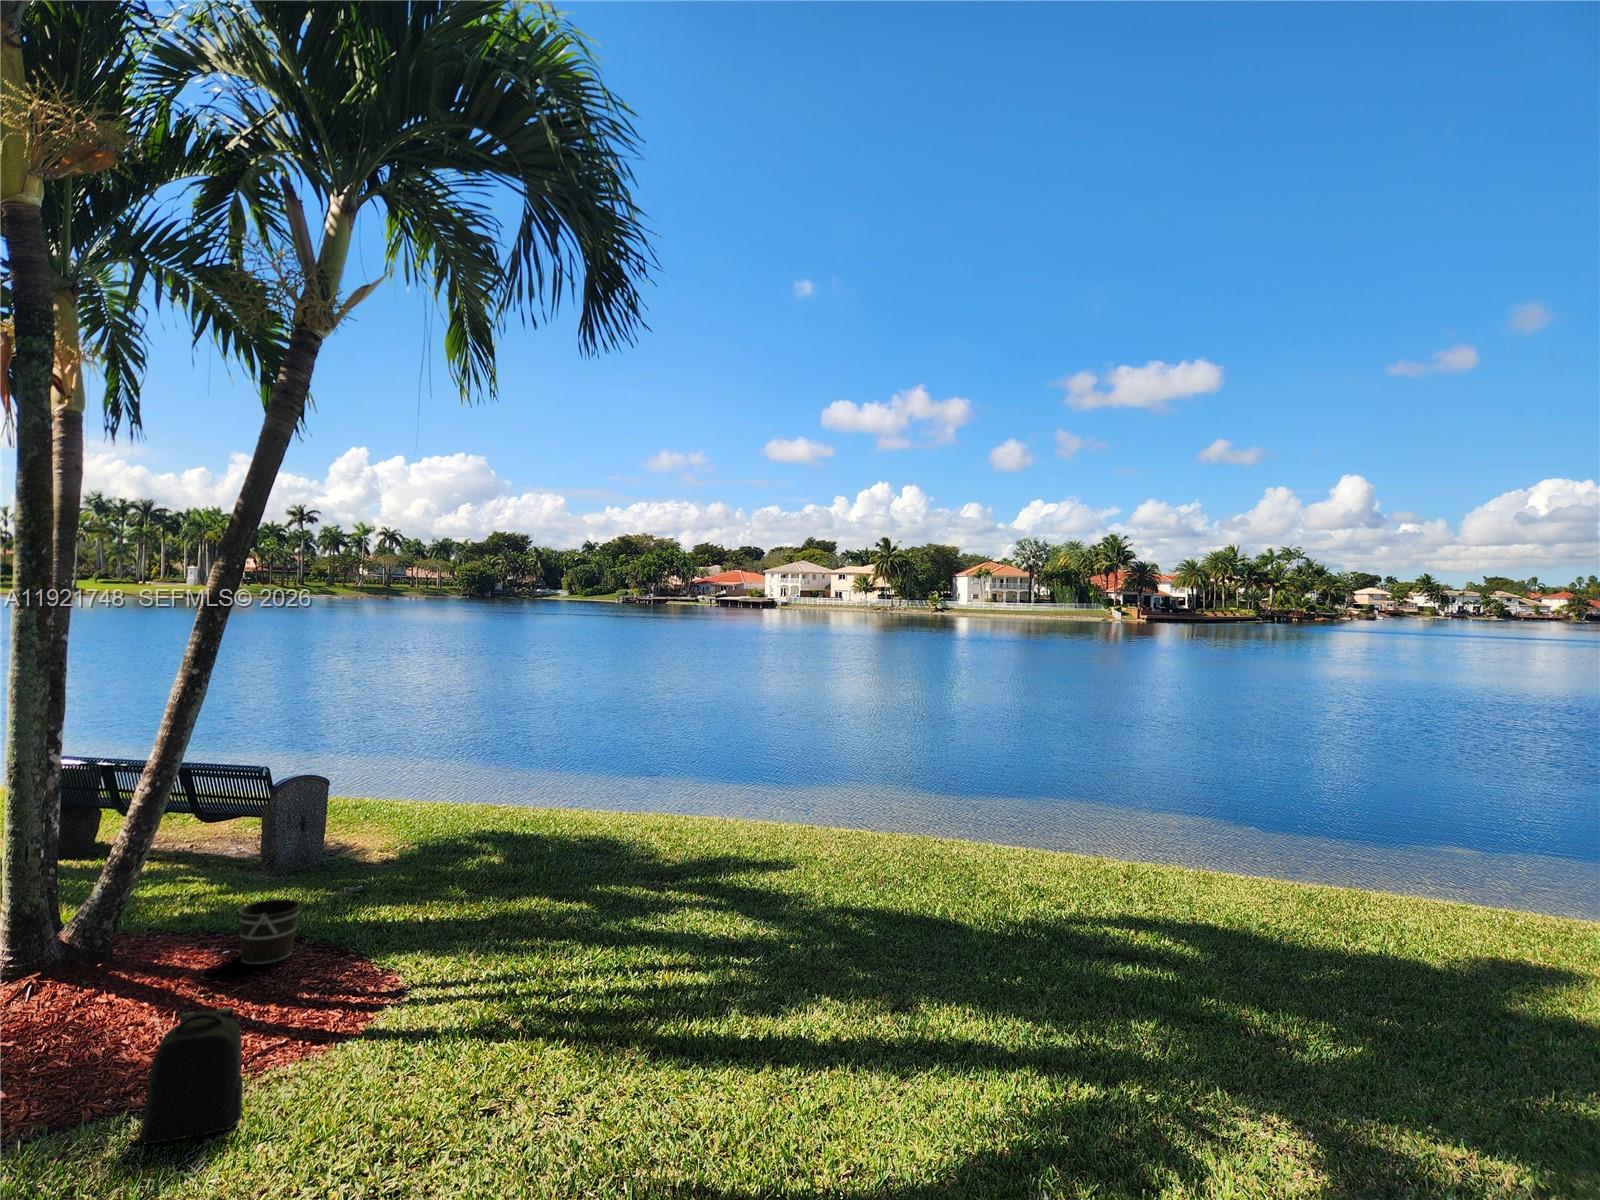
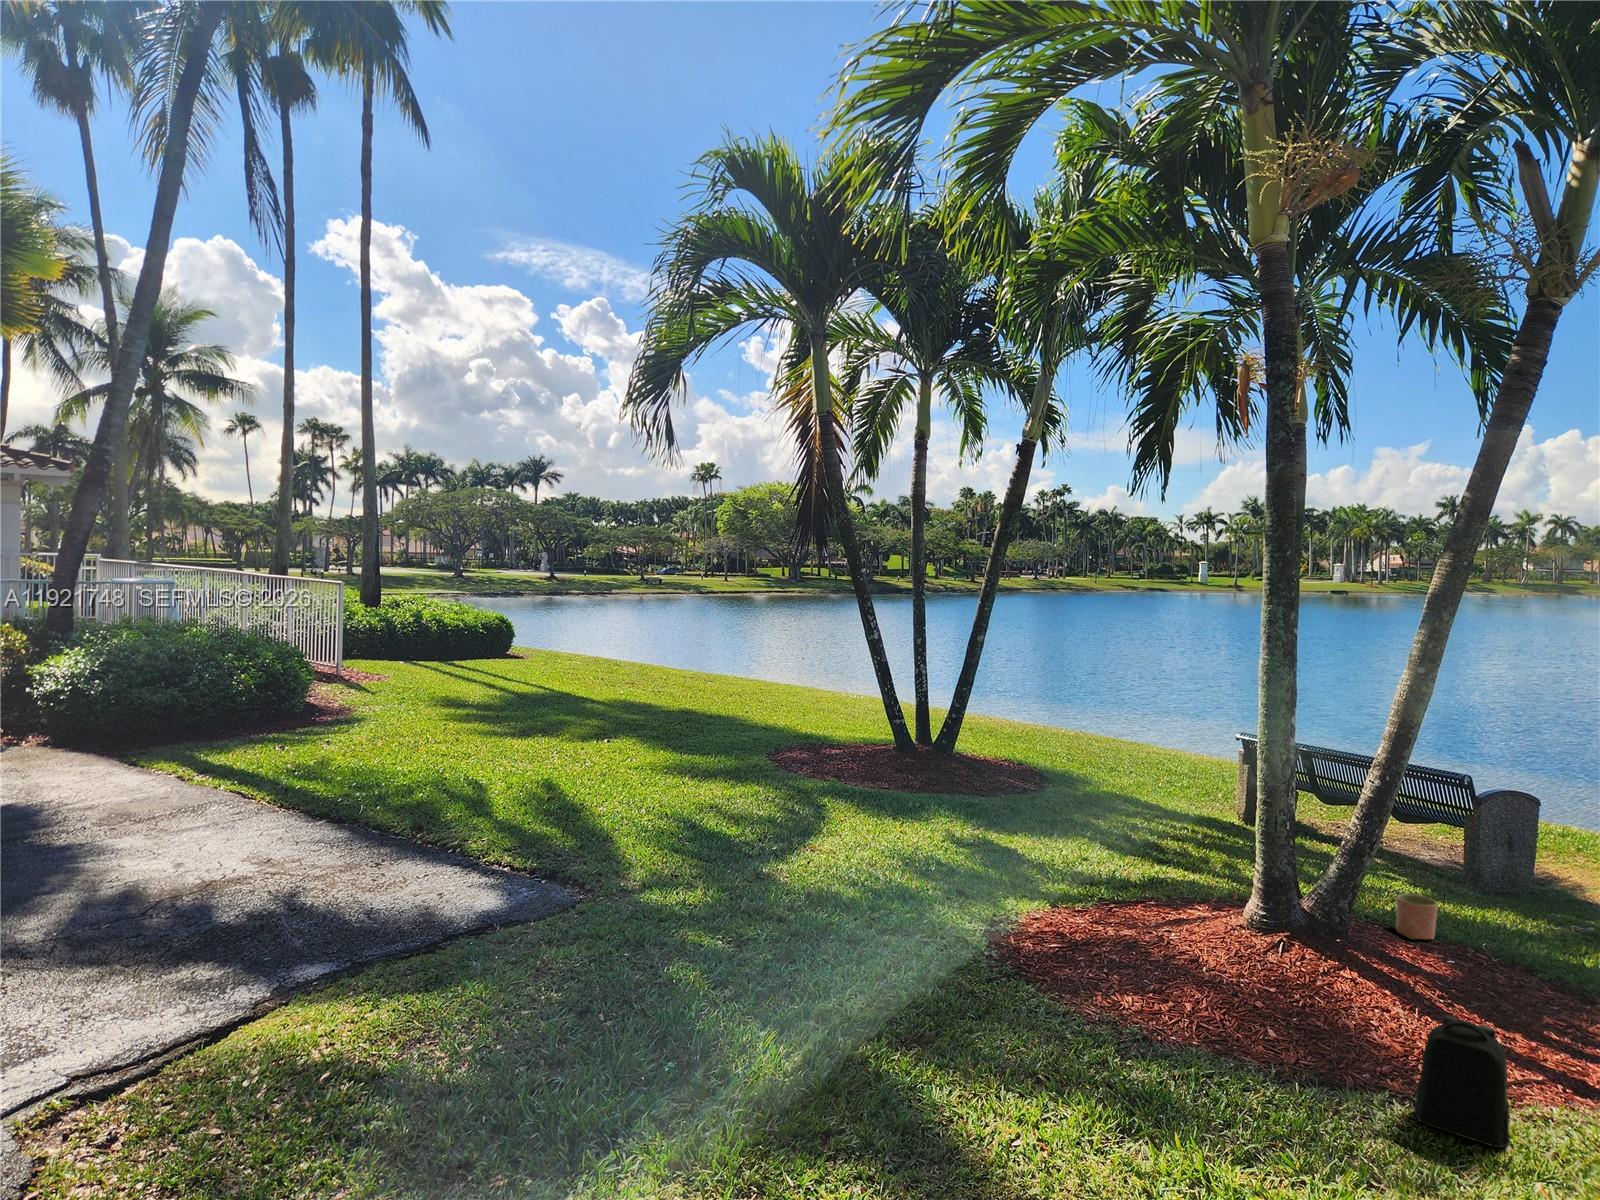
planter: none [179,891,222,938] -> present [1396,894,1438,939]
bucket: present [238,898,301,964] -> none [1461,923,1533,994]

